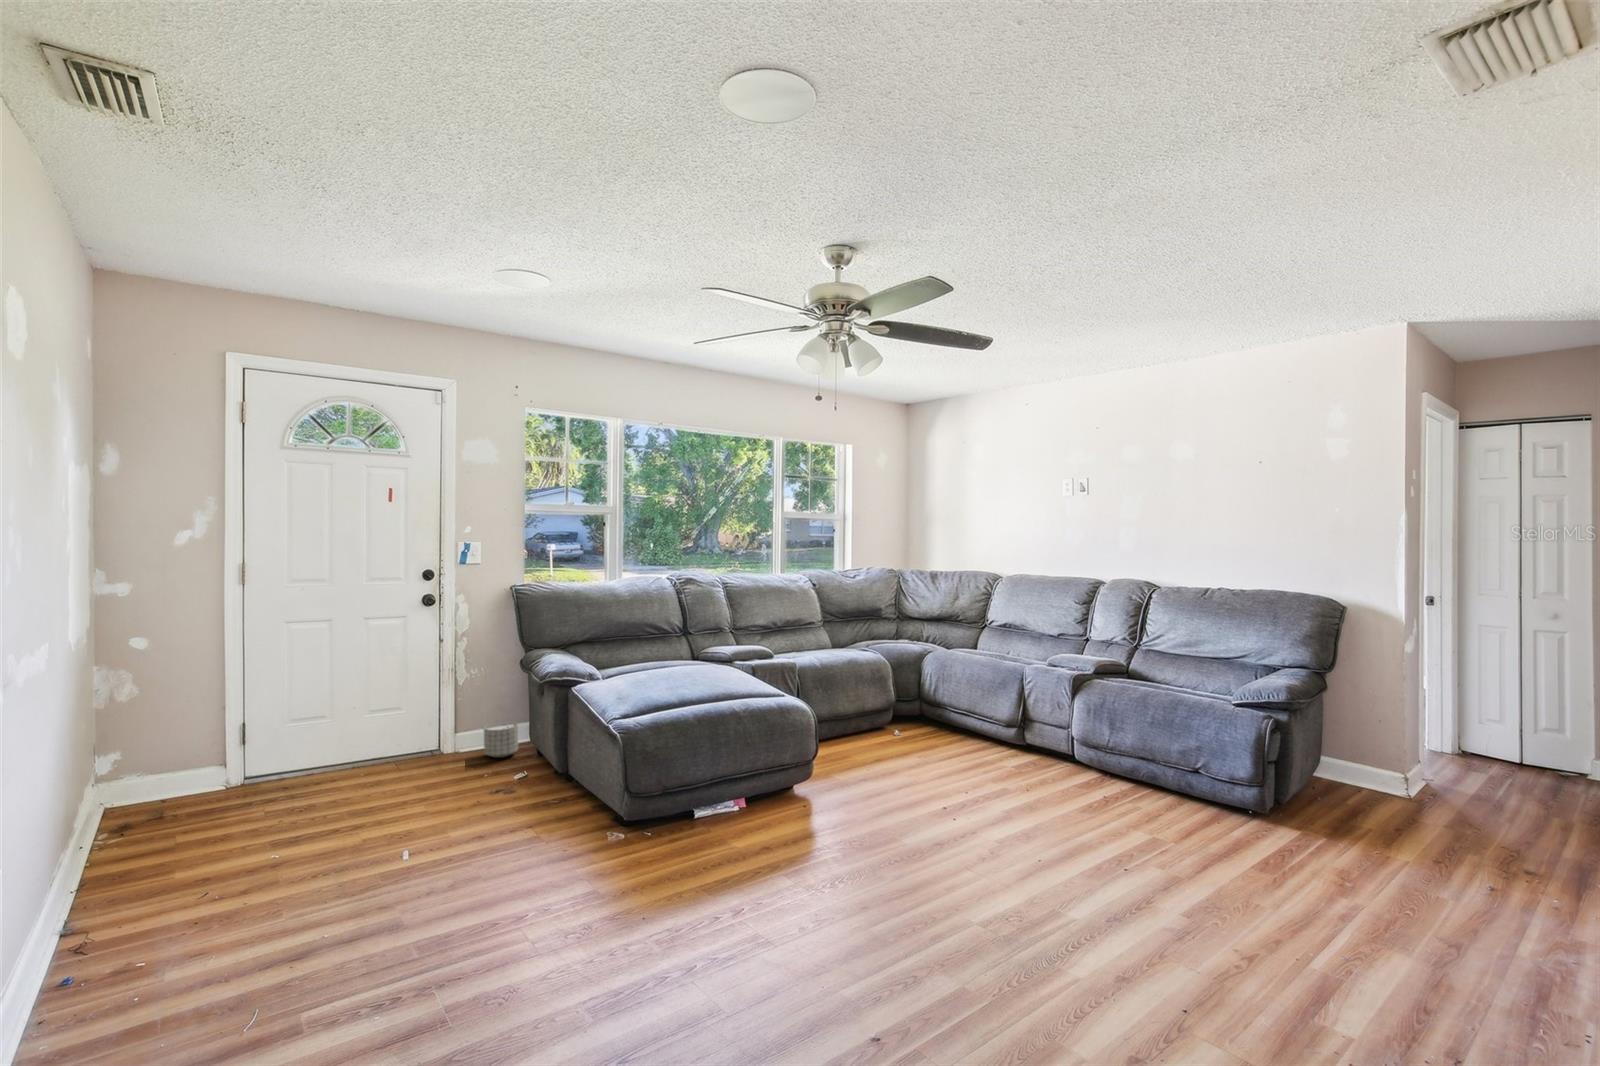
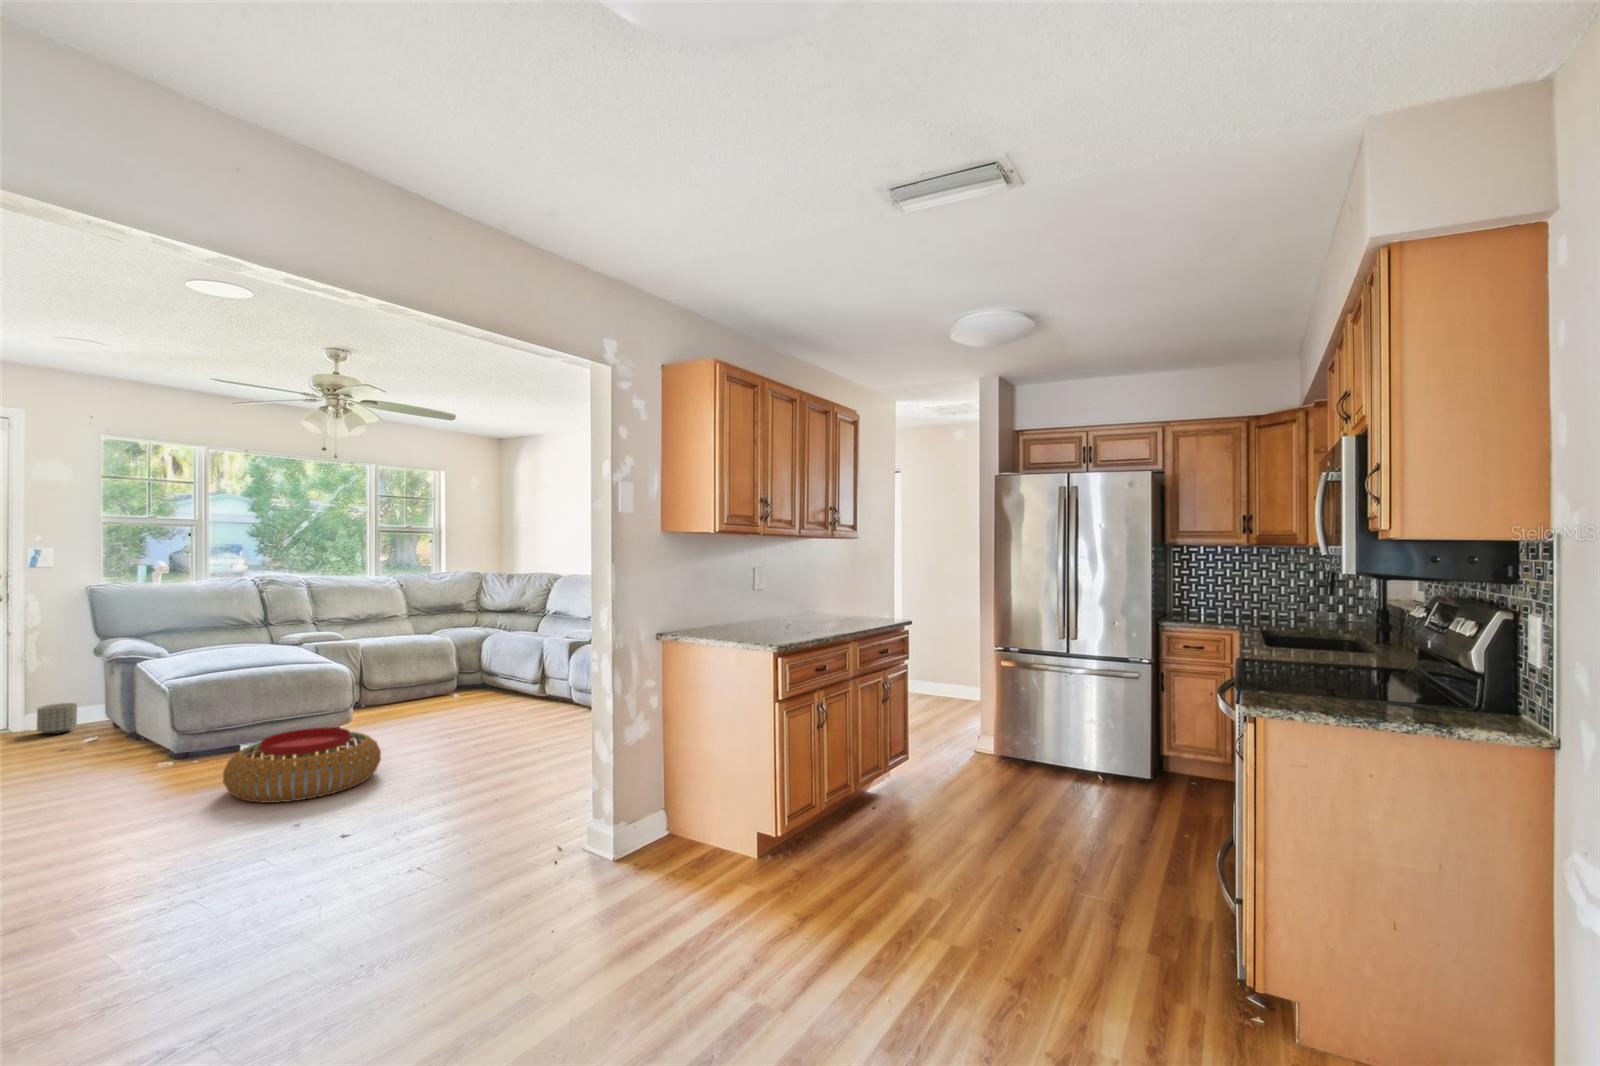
pouf: none [711,817,915,961] -> present [223,728,381,803]

